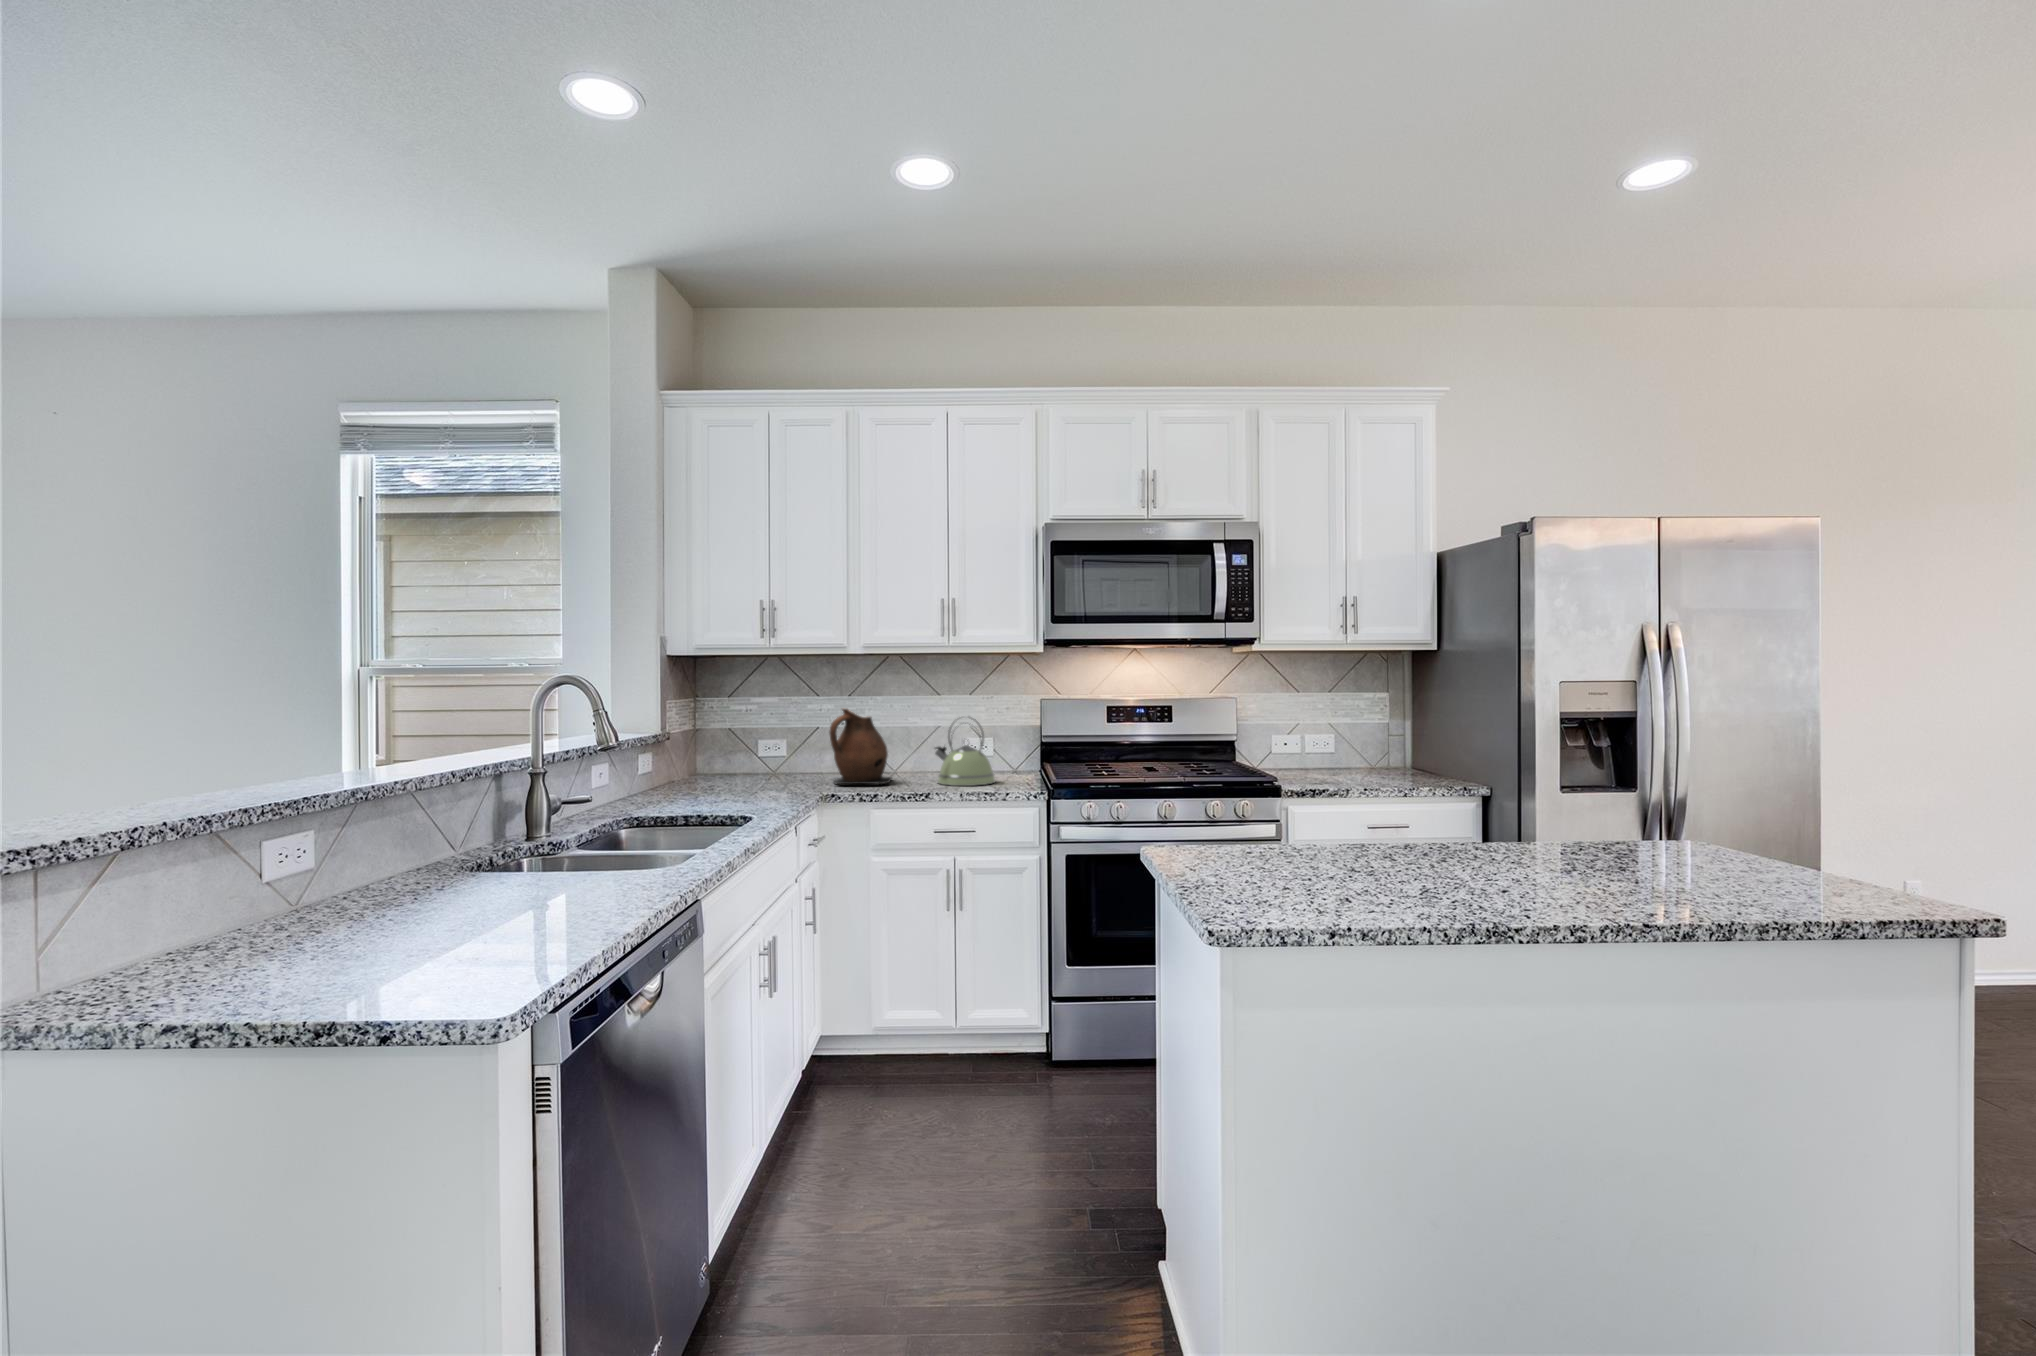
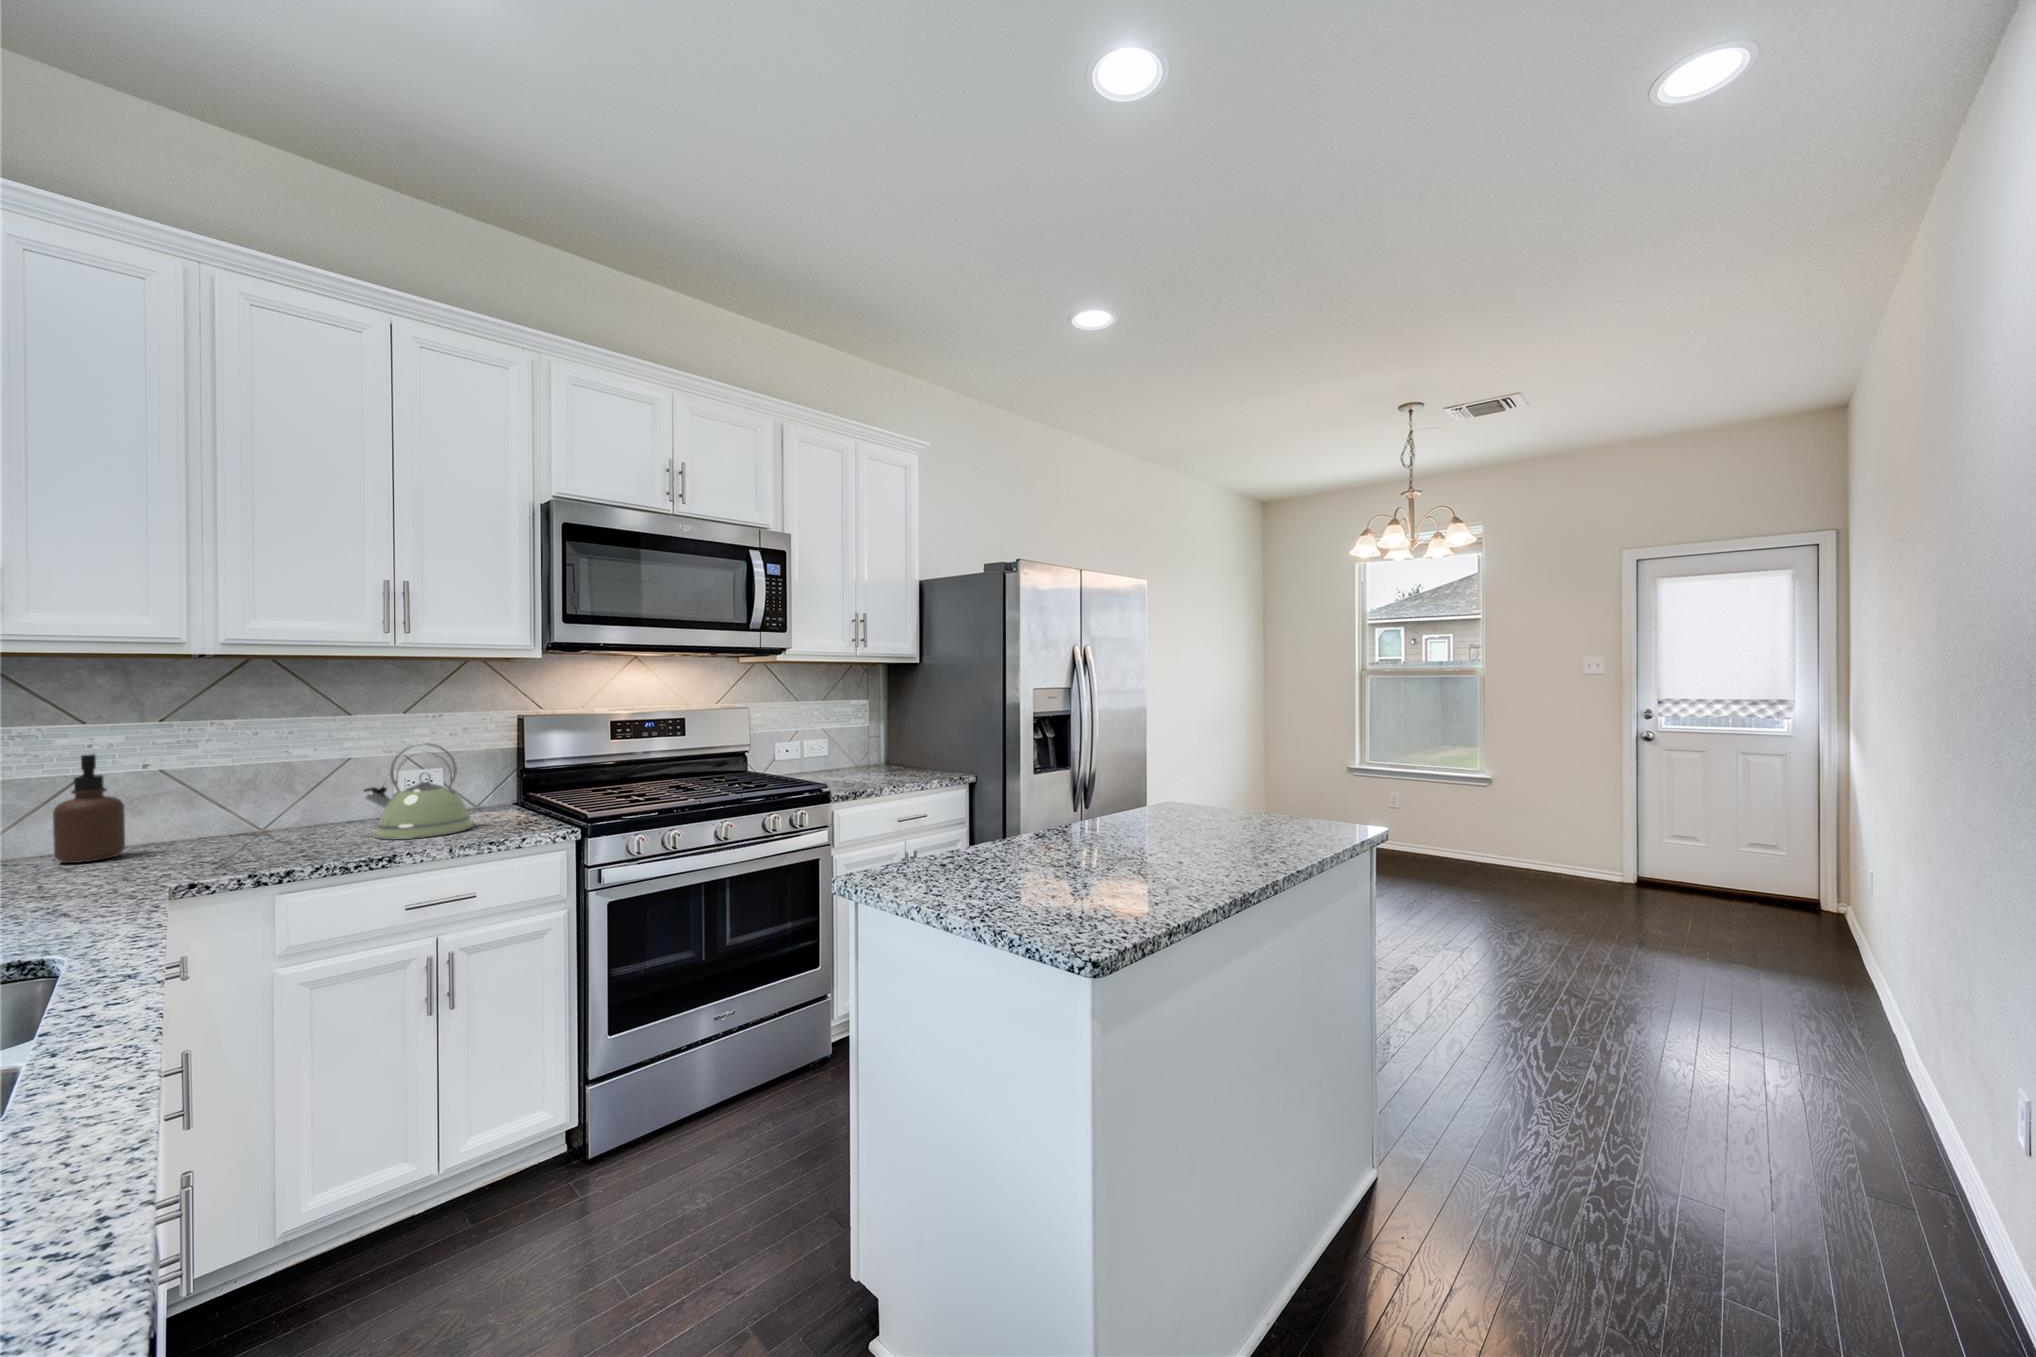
ceramic pitcher: present [830,708,892,784] -> none [154,744,293,866]
soap dispenser: none [799,713,827,778] -> present [53,754,125,863]

